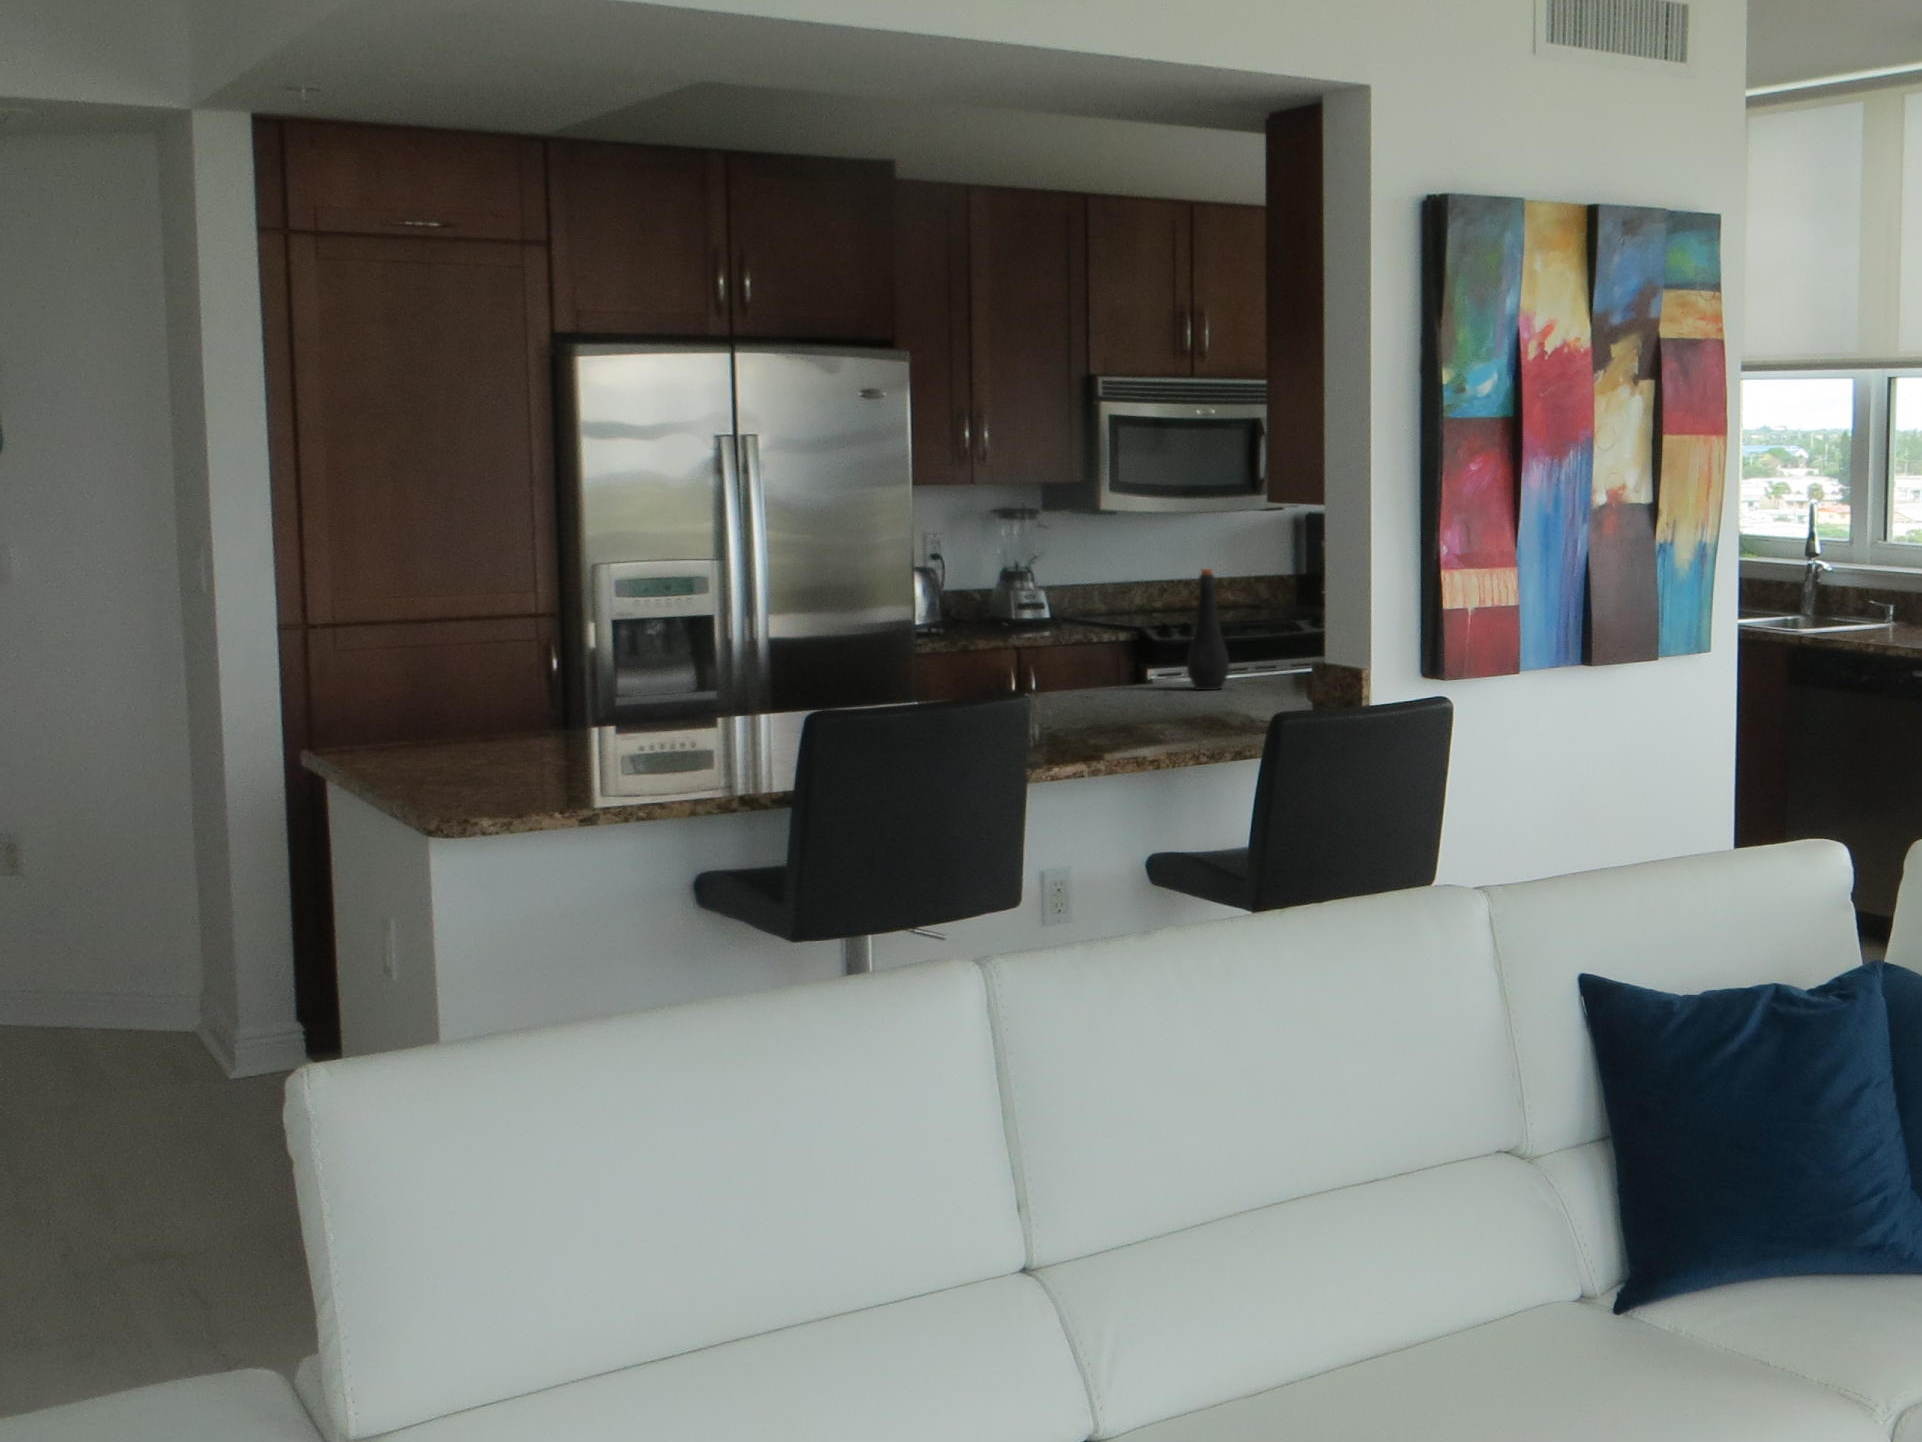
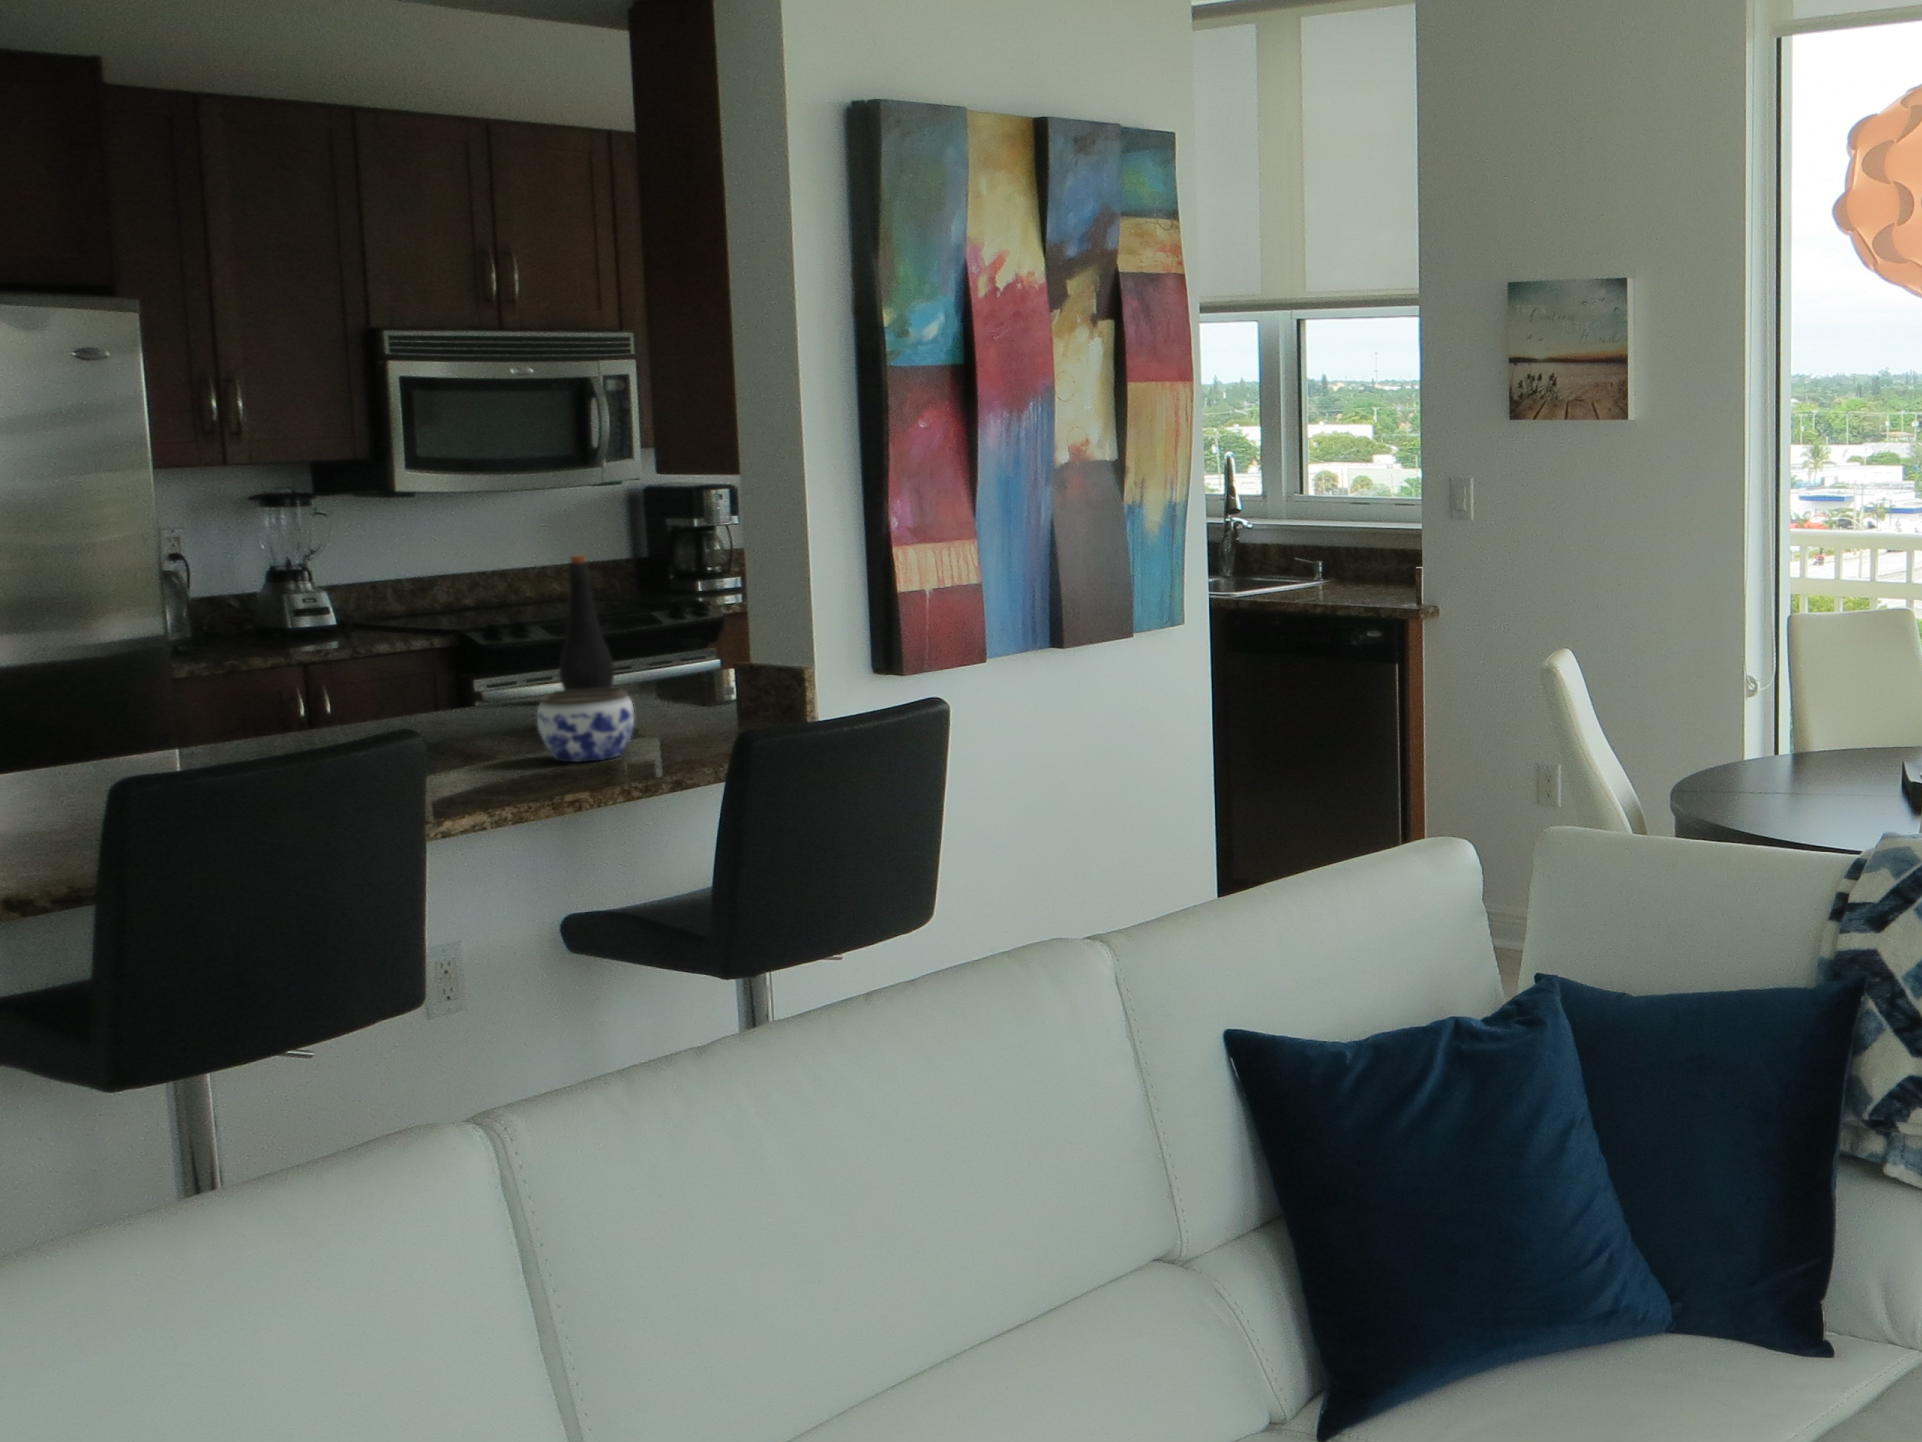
jar: none [1145,675,1218,733] -> present [537,688,634,762]

